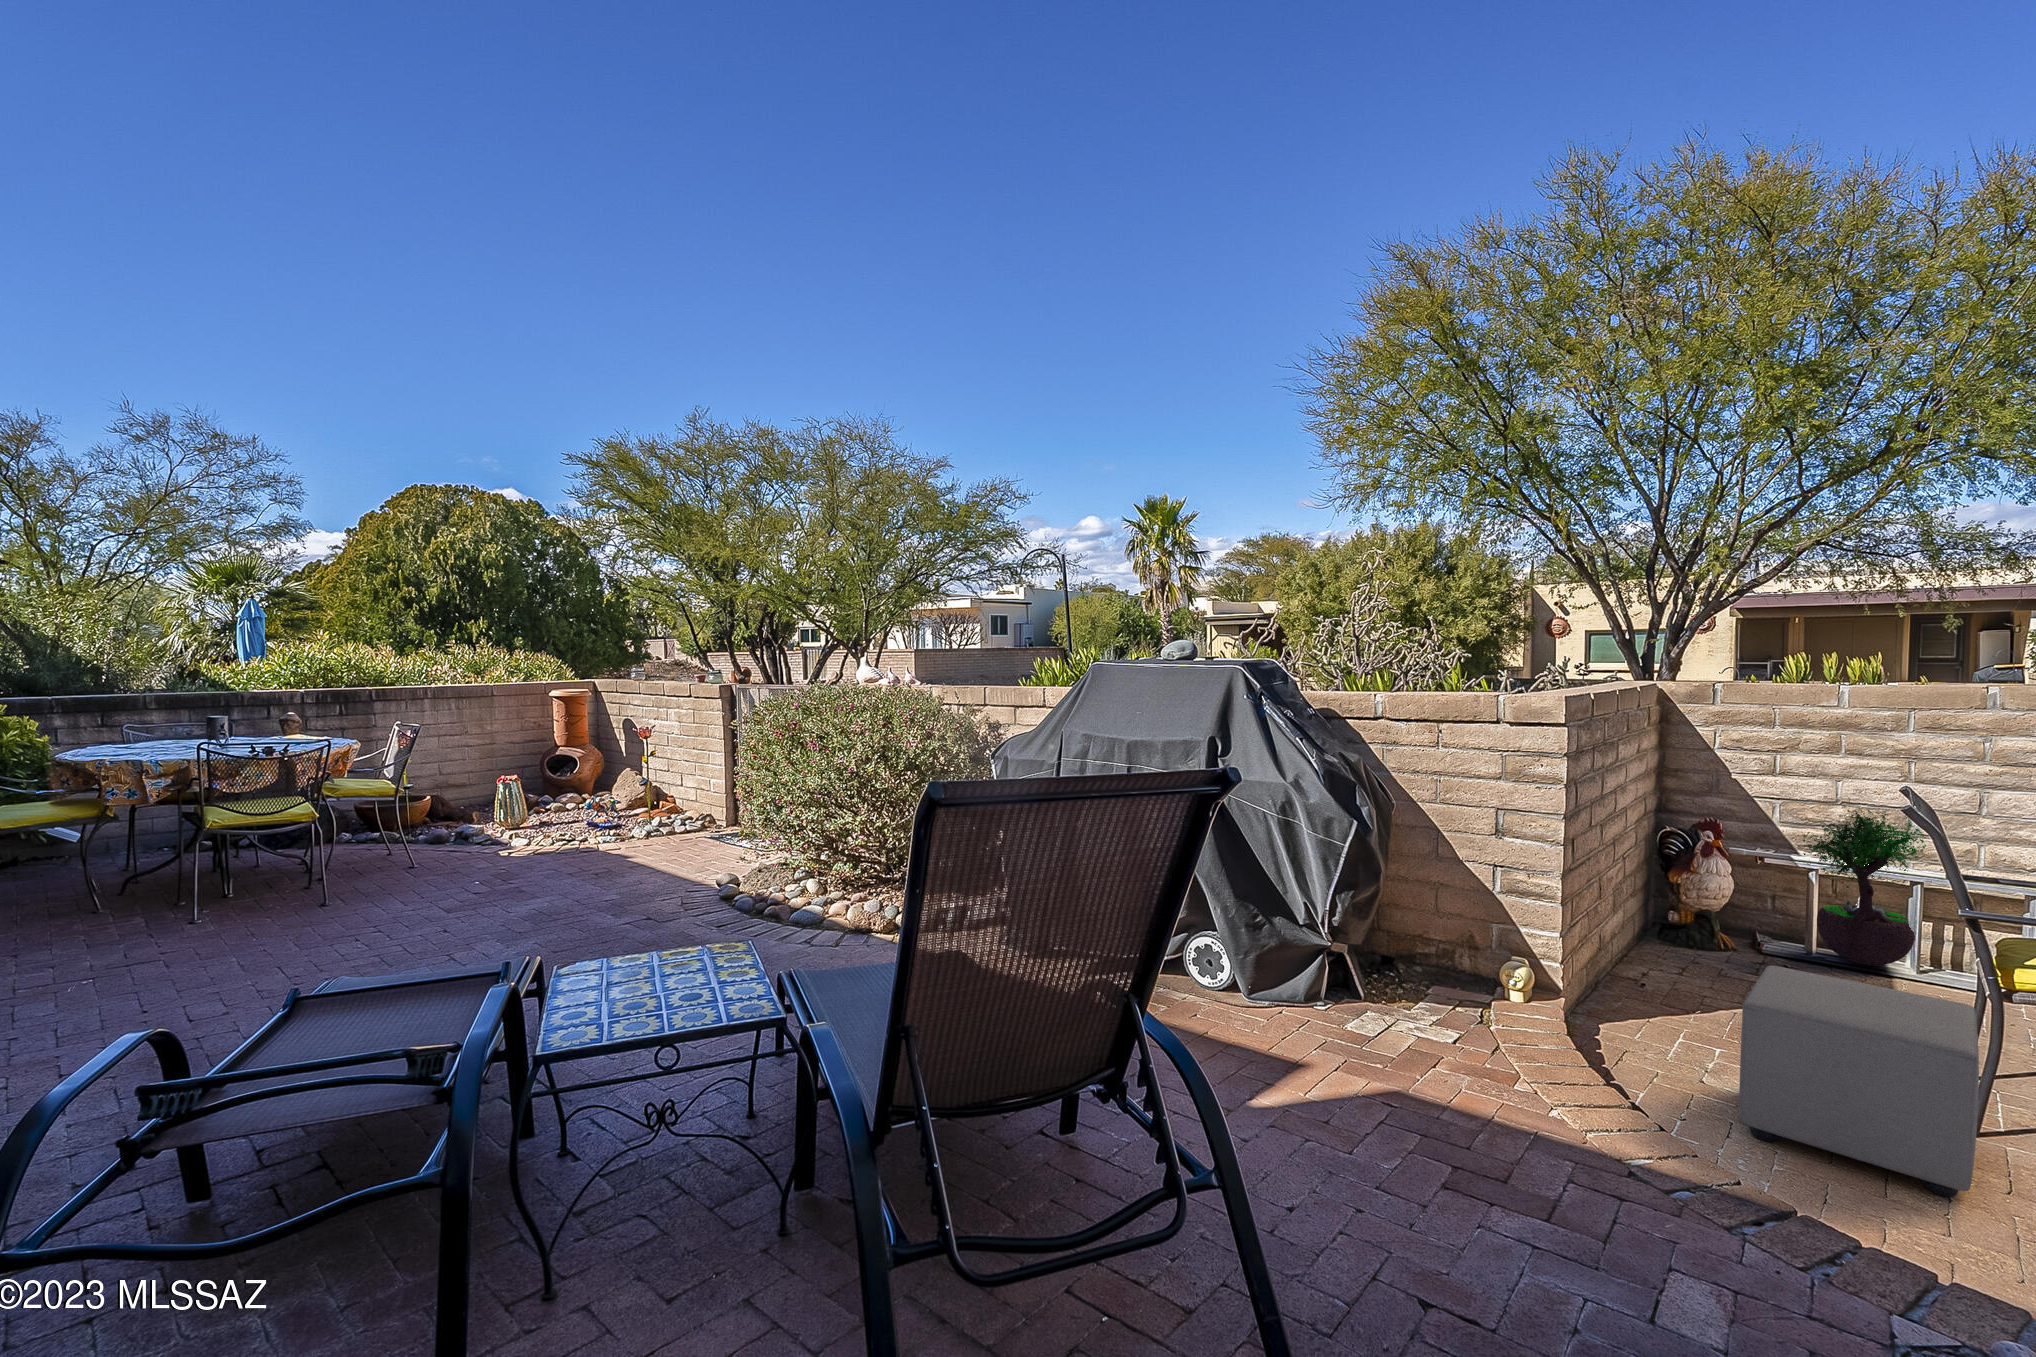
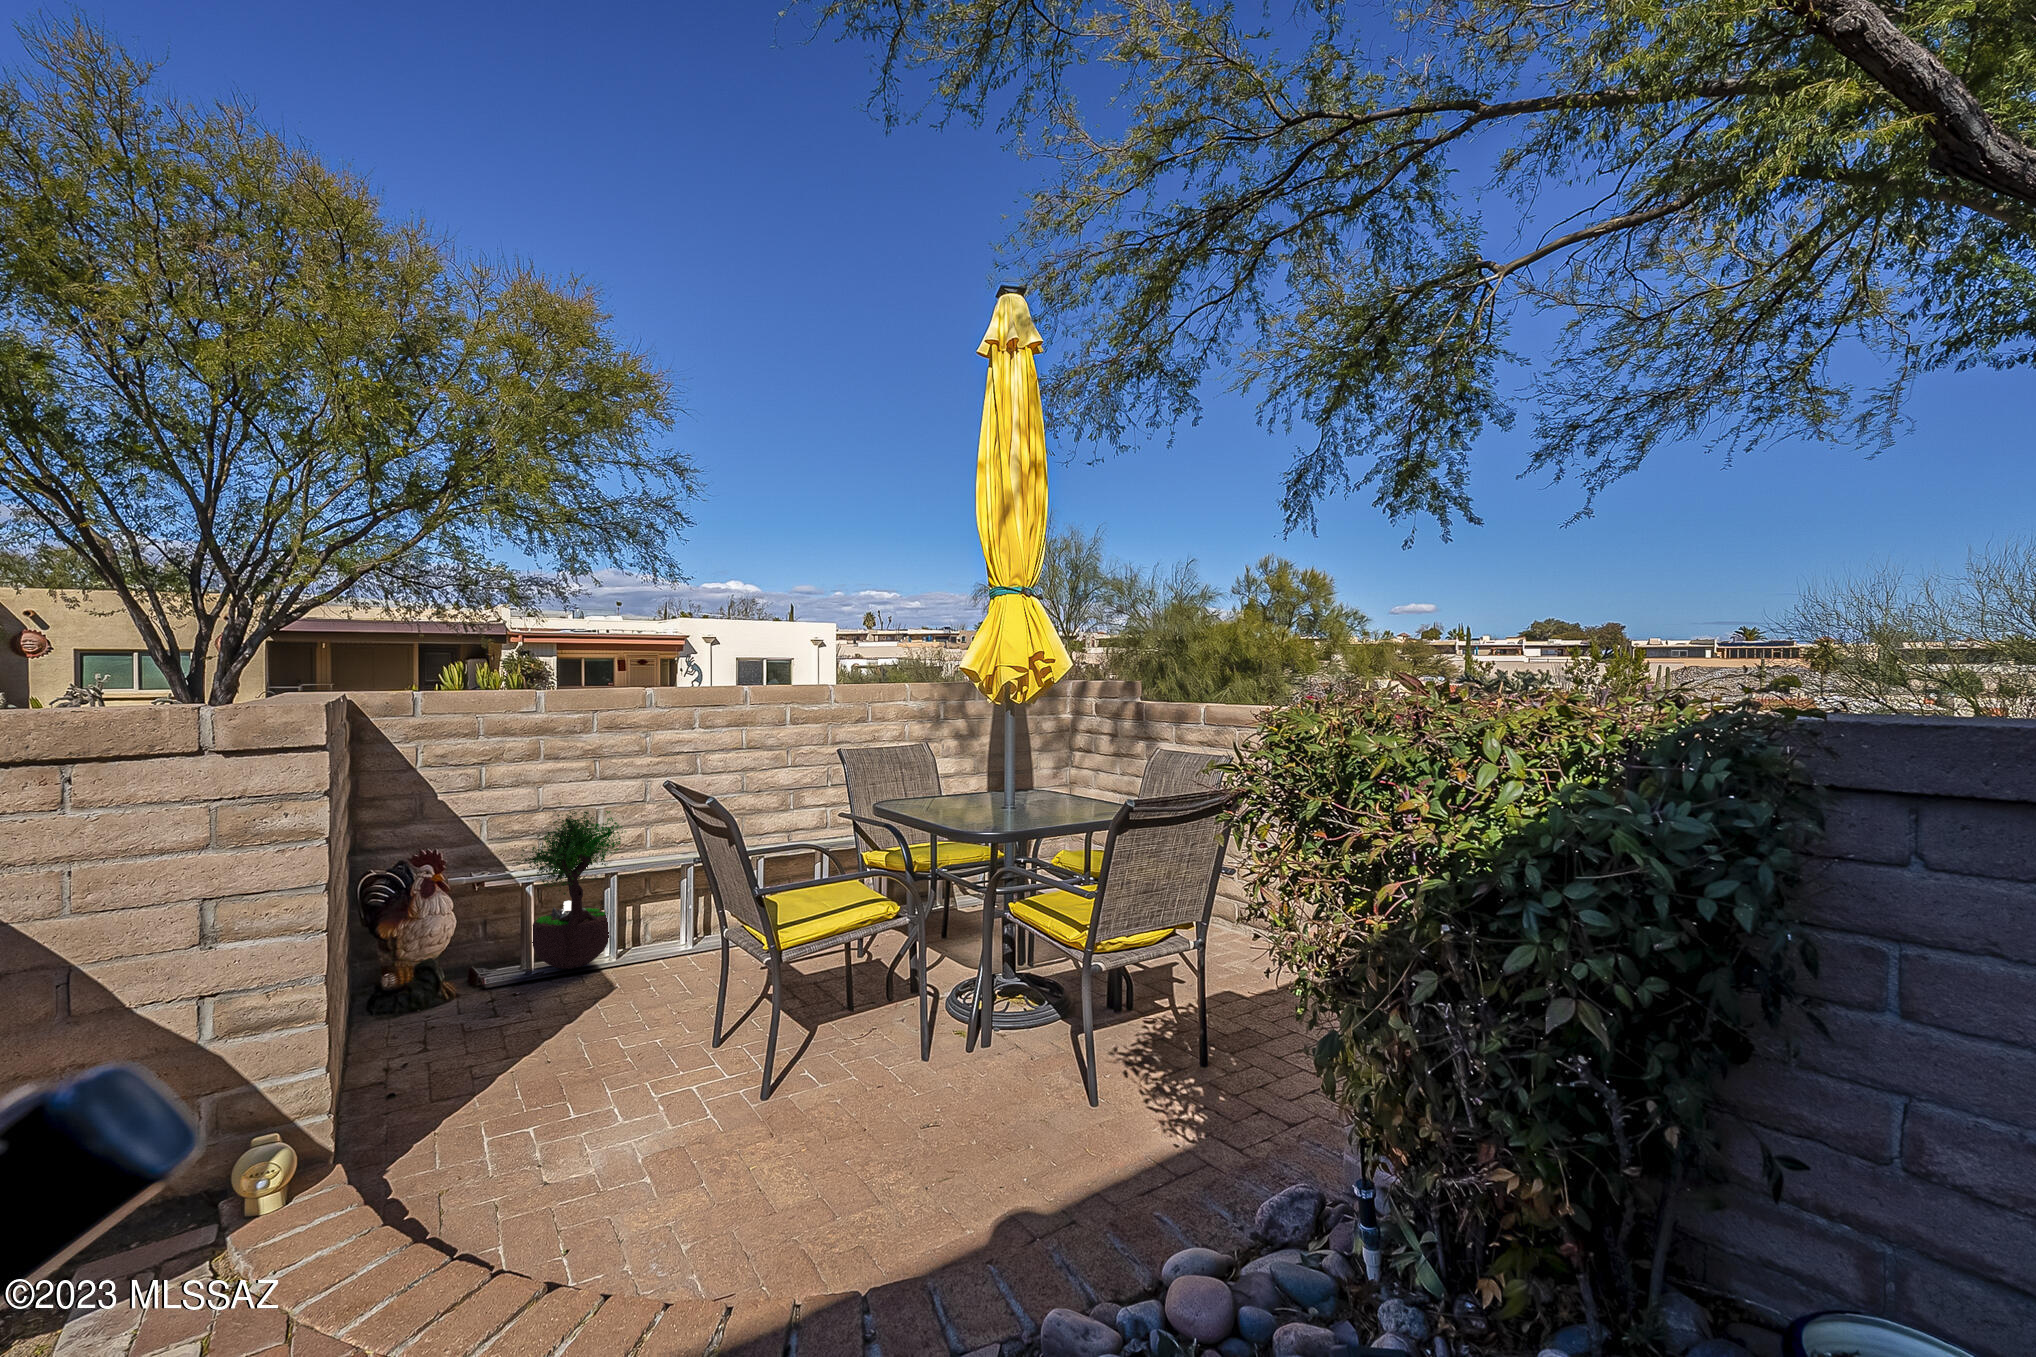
ottoman: present [1739,965,1979,1197] -> none [600,976,821,1220]

